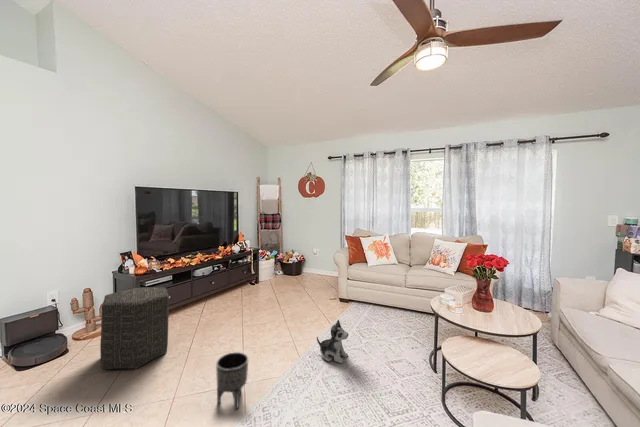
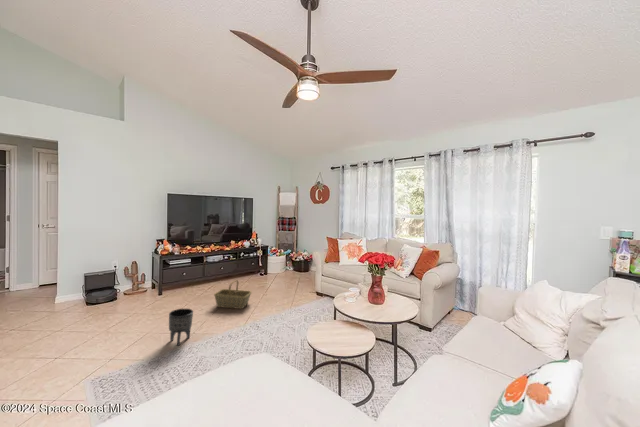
ottoman: present [100,287,169,369] -> none [125,262,174,314]
basket: none [233,298,277,337] -> present [214,280,251,309]
plush toy: present [317,320,348,363] -> none [261,300,282,334]

